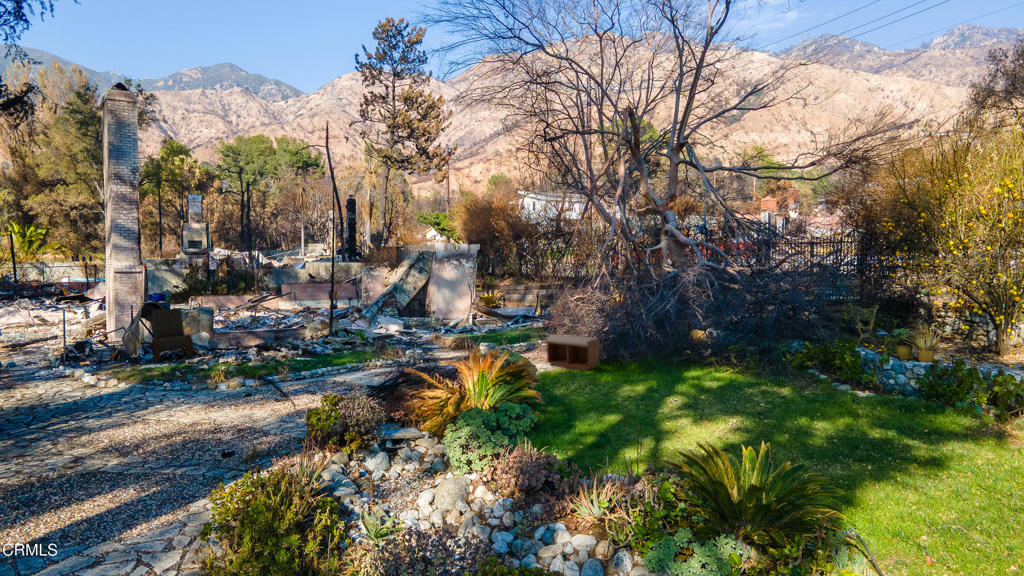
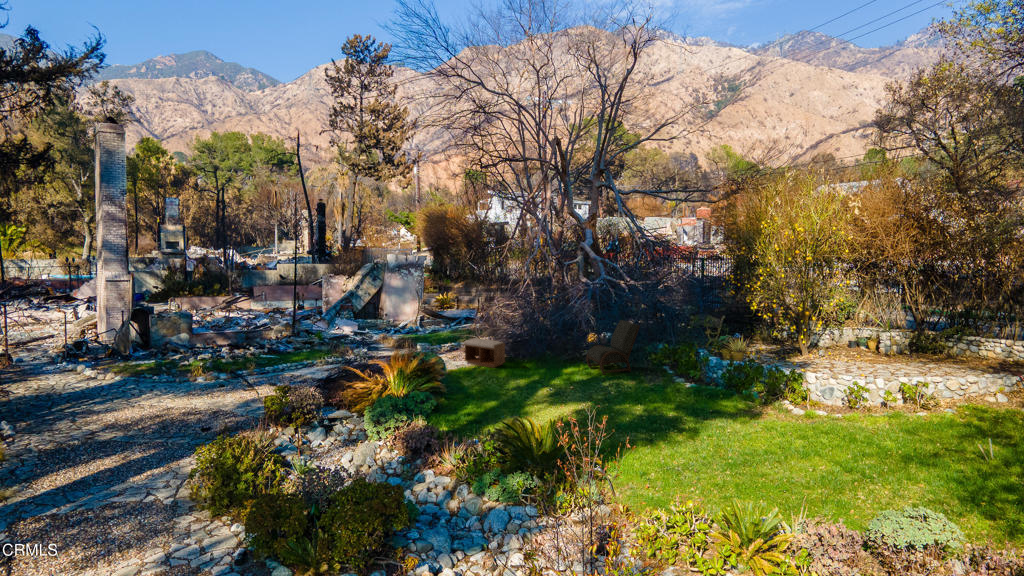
lounge chair: present [152,308,194,362] -> present [586,320,640,375]

